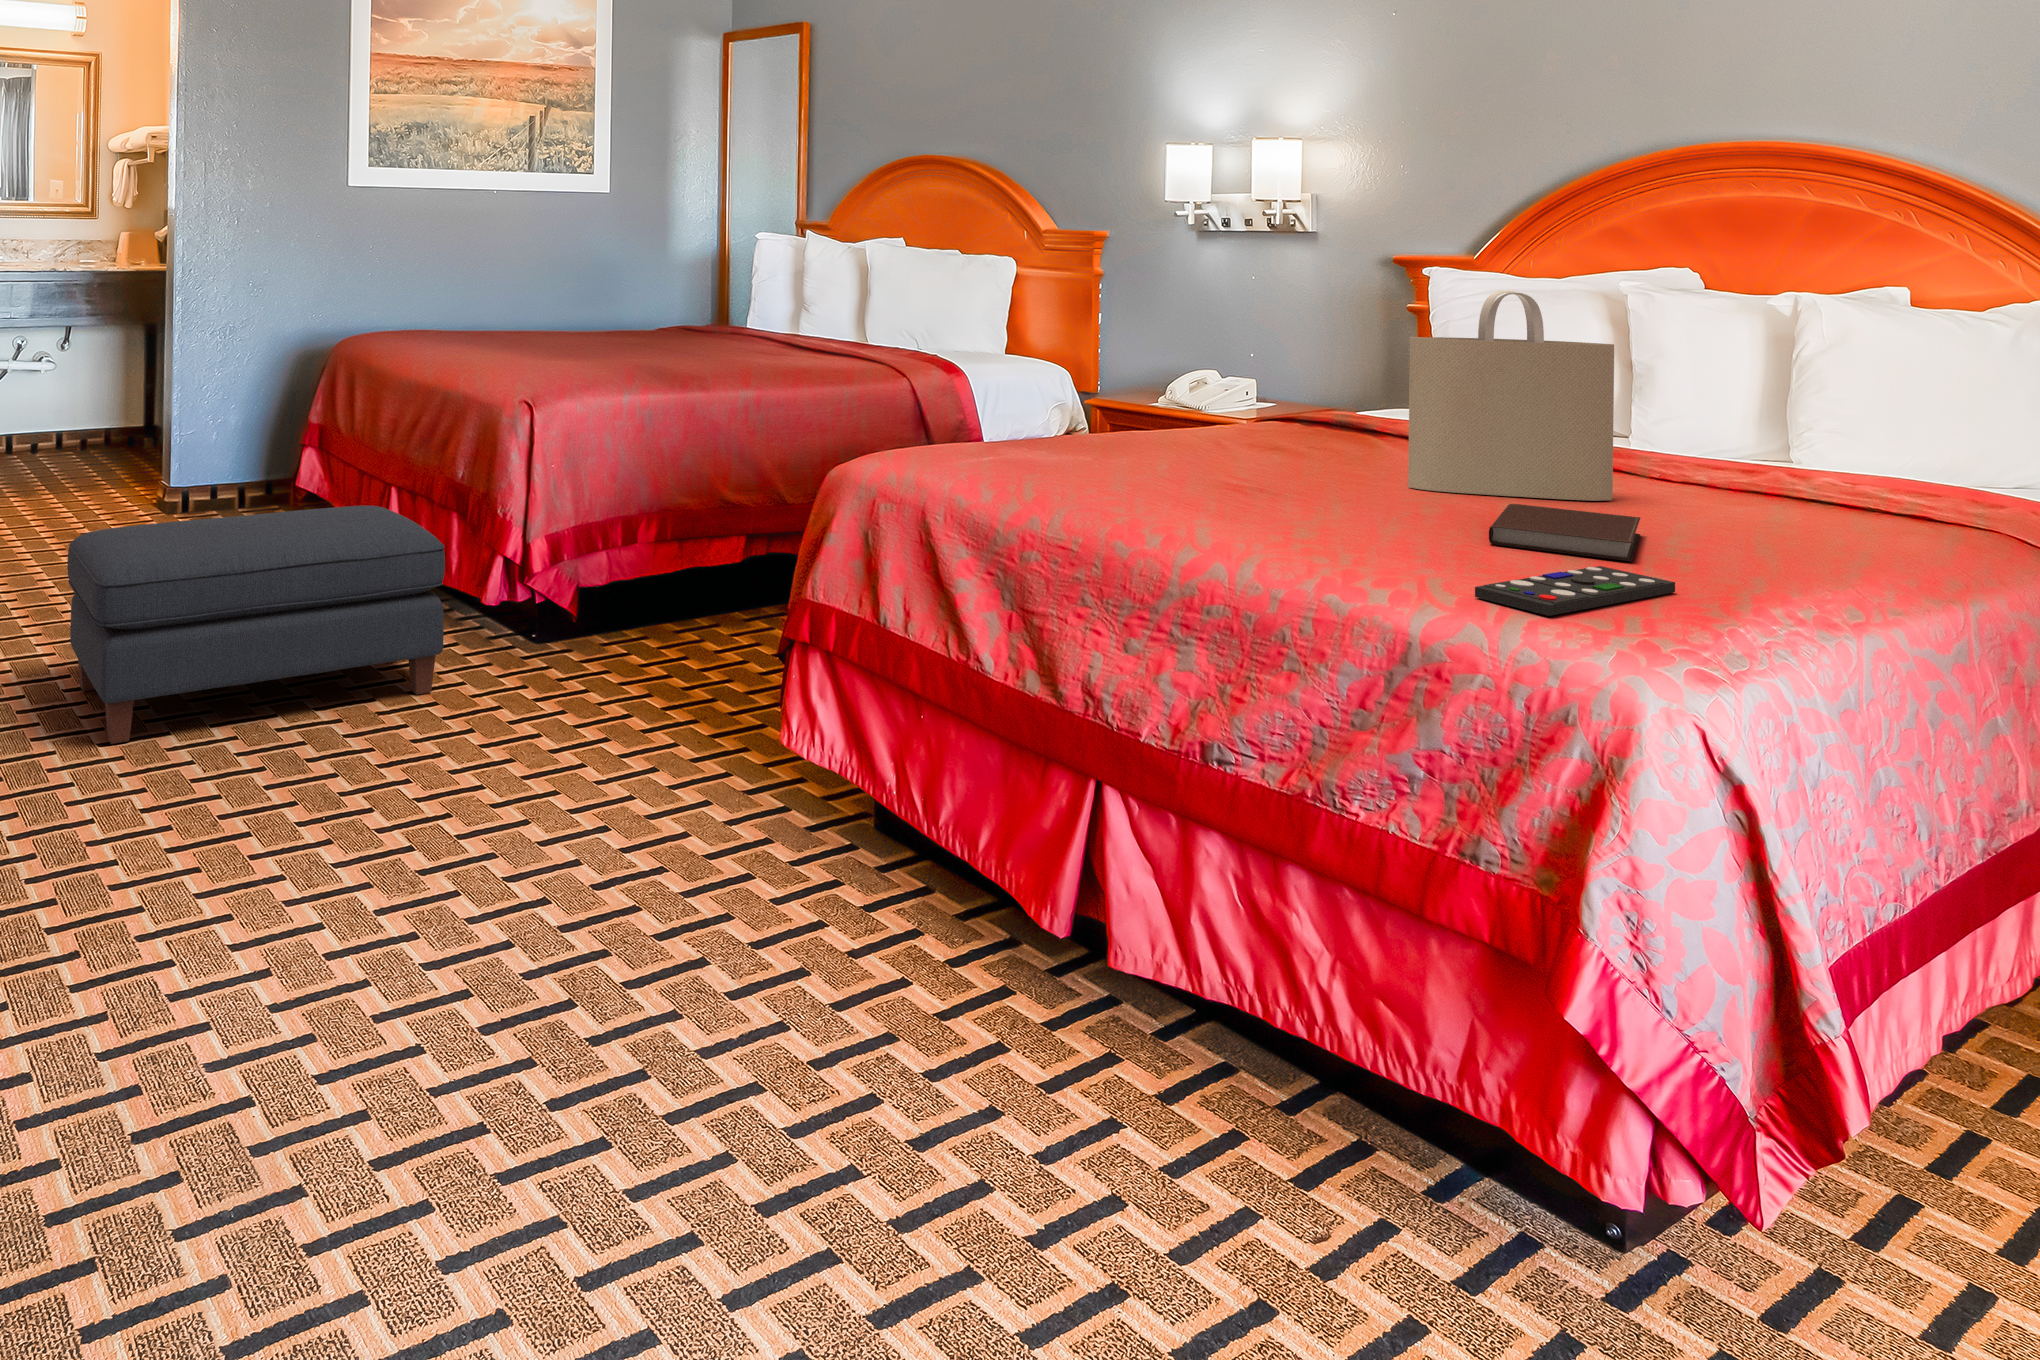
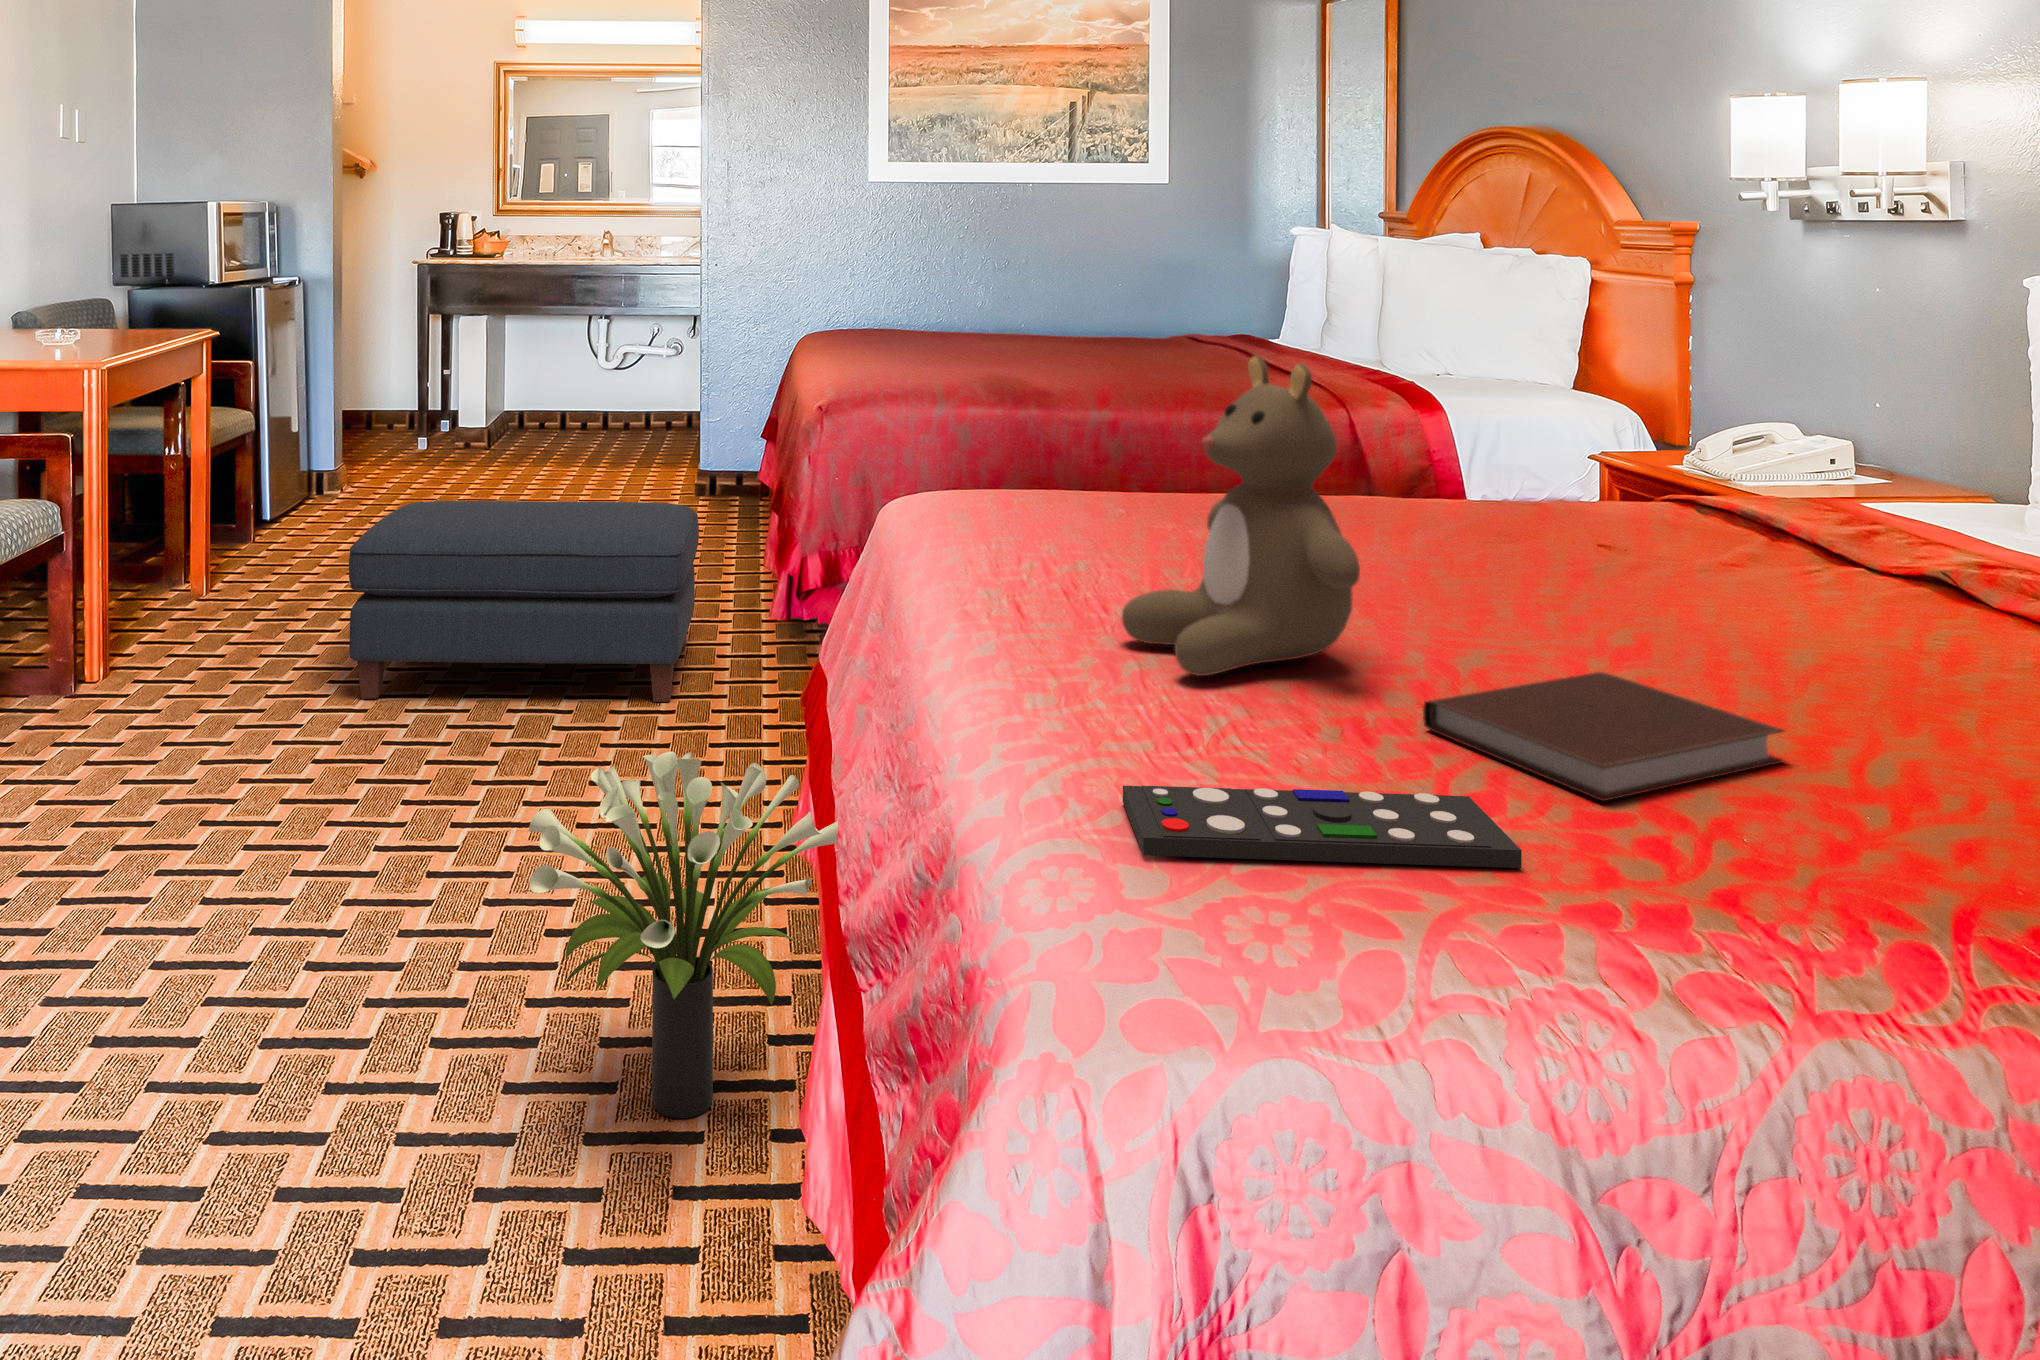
tote bag: present [1408,290,1614,501] -> none [1571,315,1926,696]
teddy bear: none [1246,323,1418,535] -> present [1122,355,1360,676]
potted plant: none [751,671,1020,970] -> present [529,751,838,1118]

